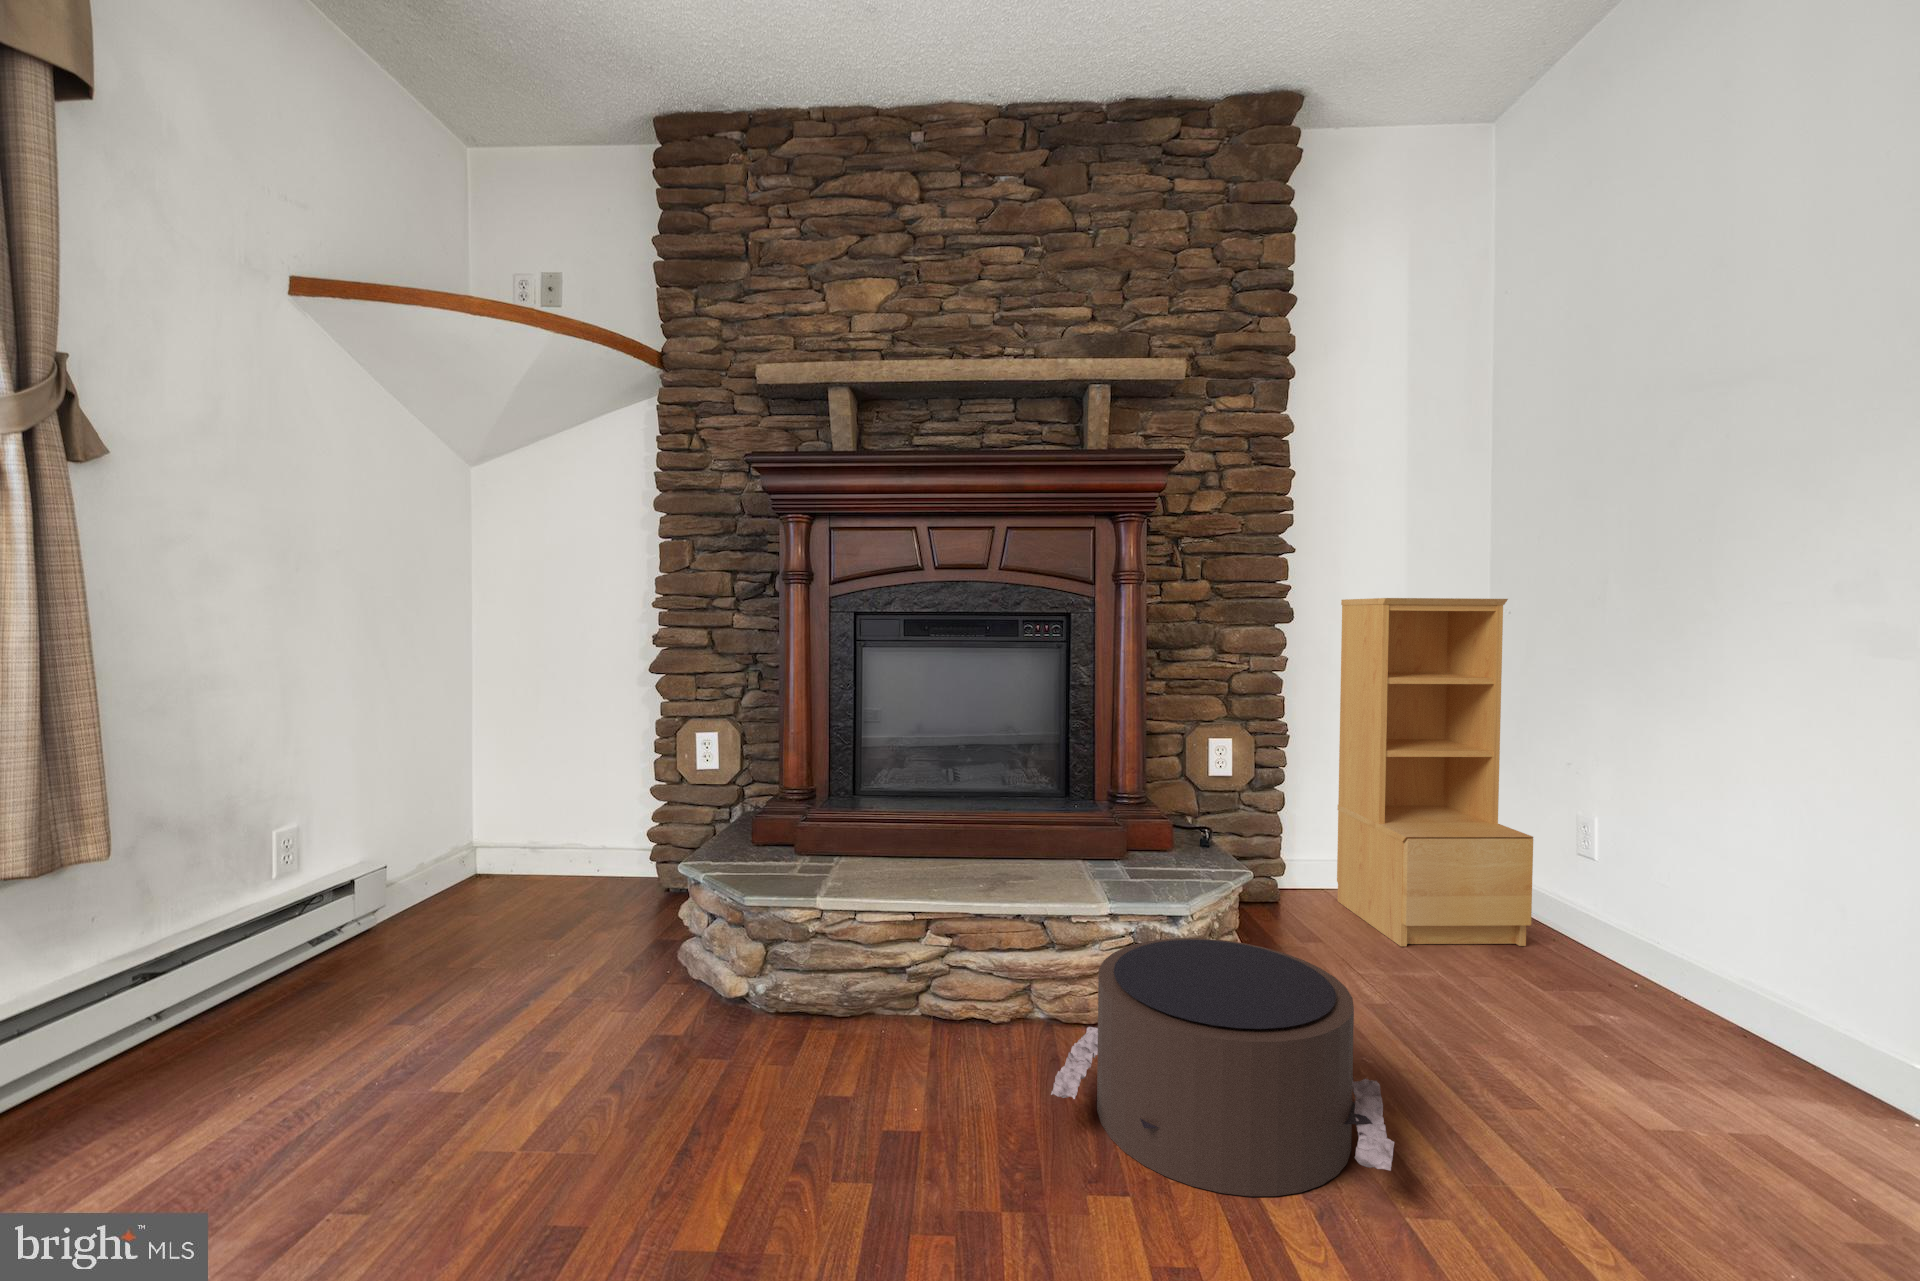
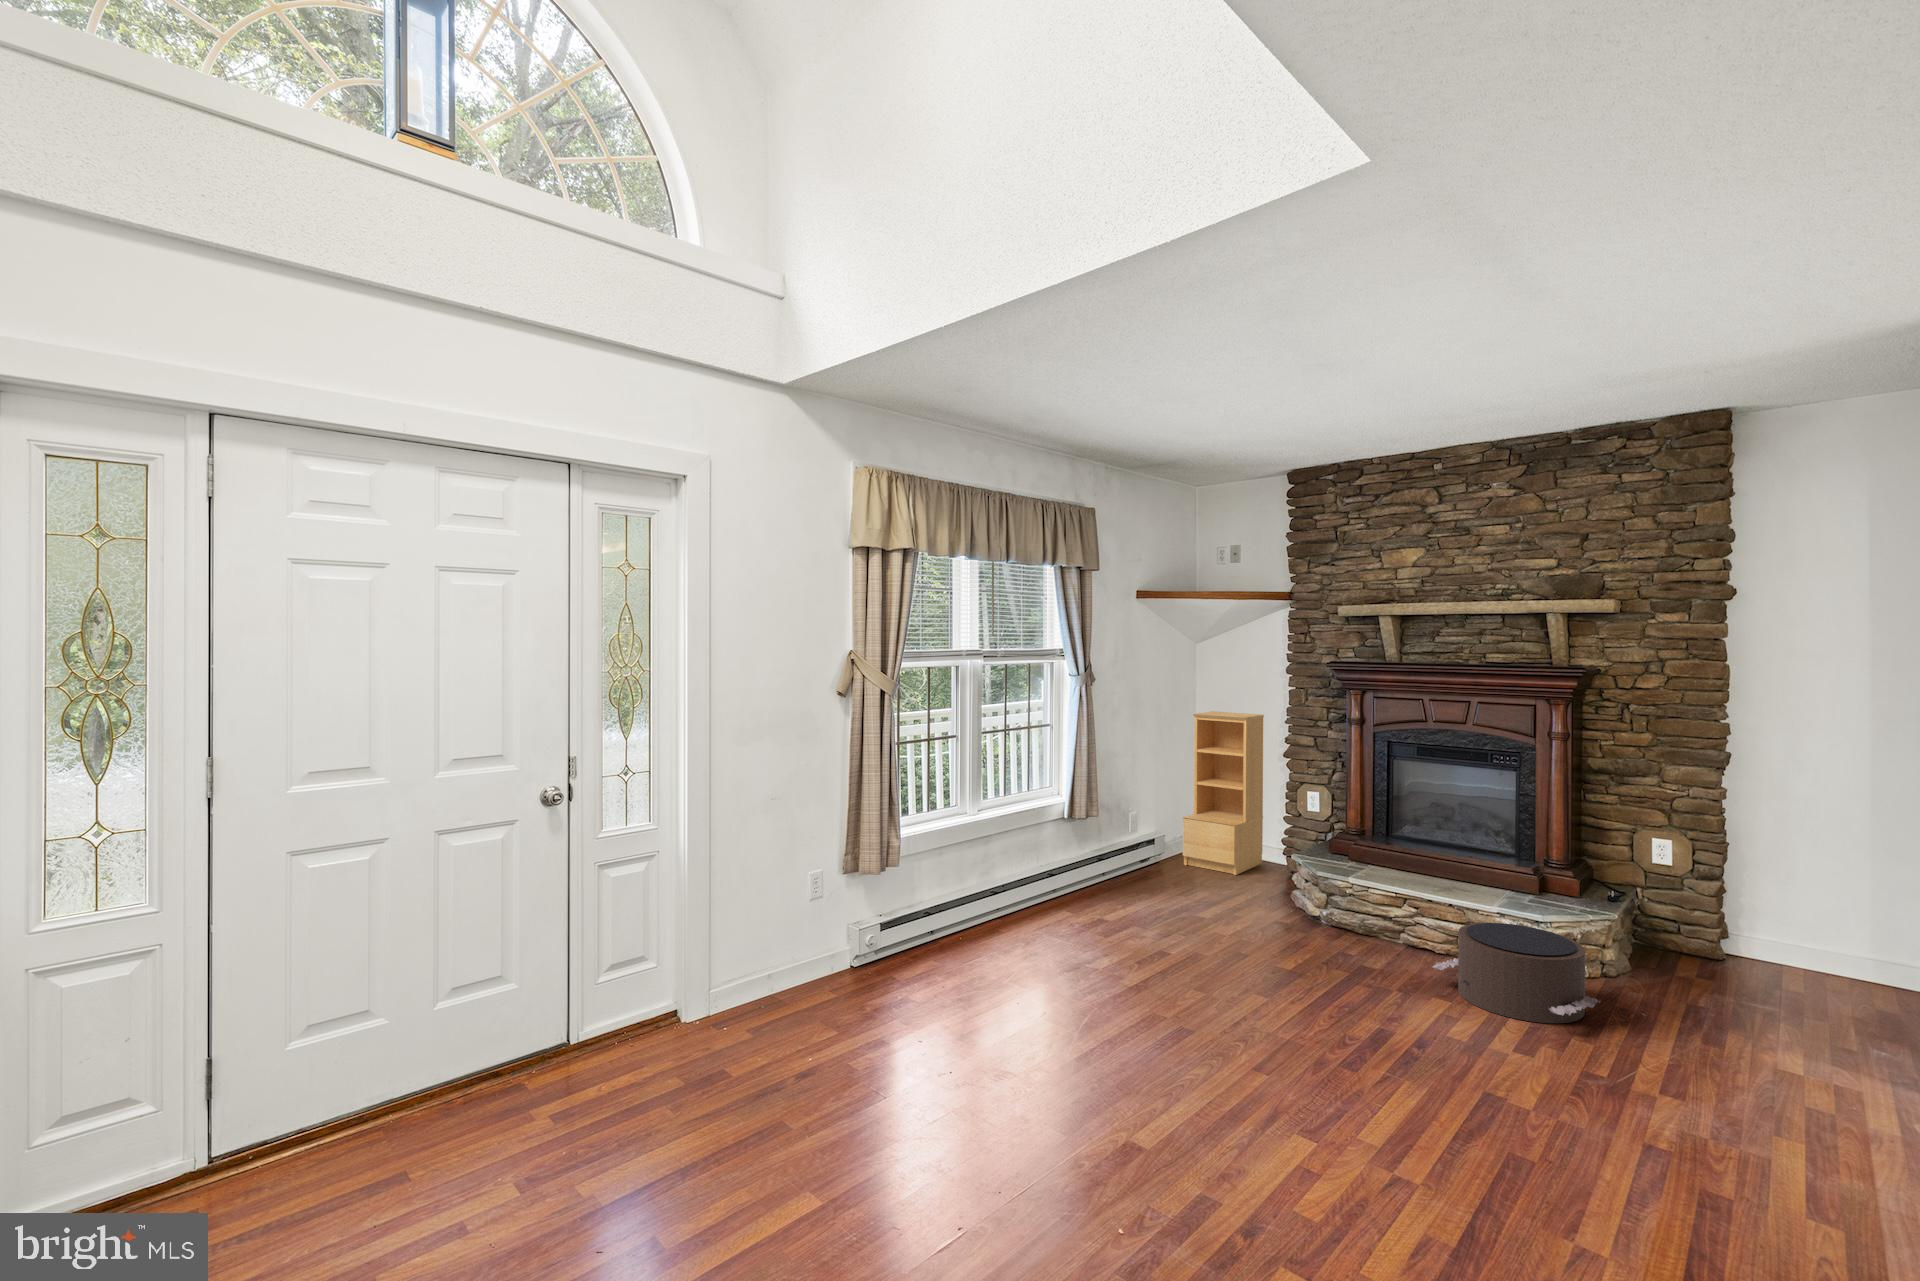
bookshelf: present [1337,598,1533,946] -> present [1183,711,1264,875]

